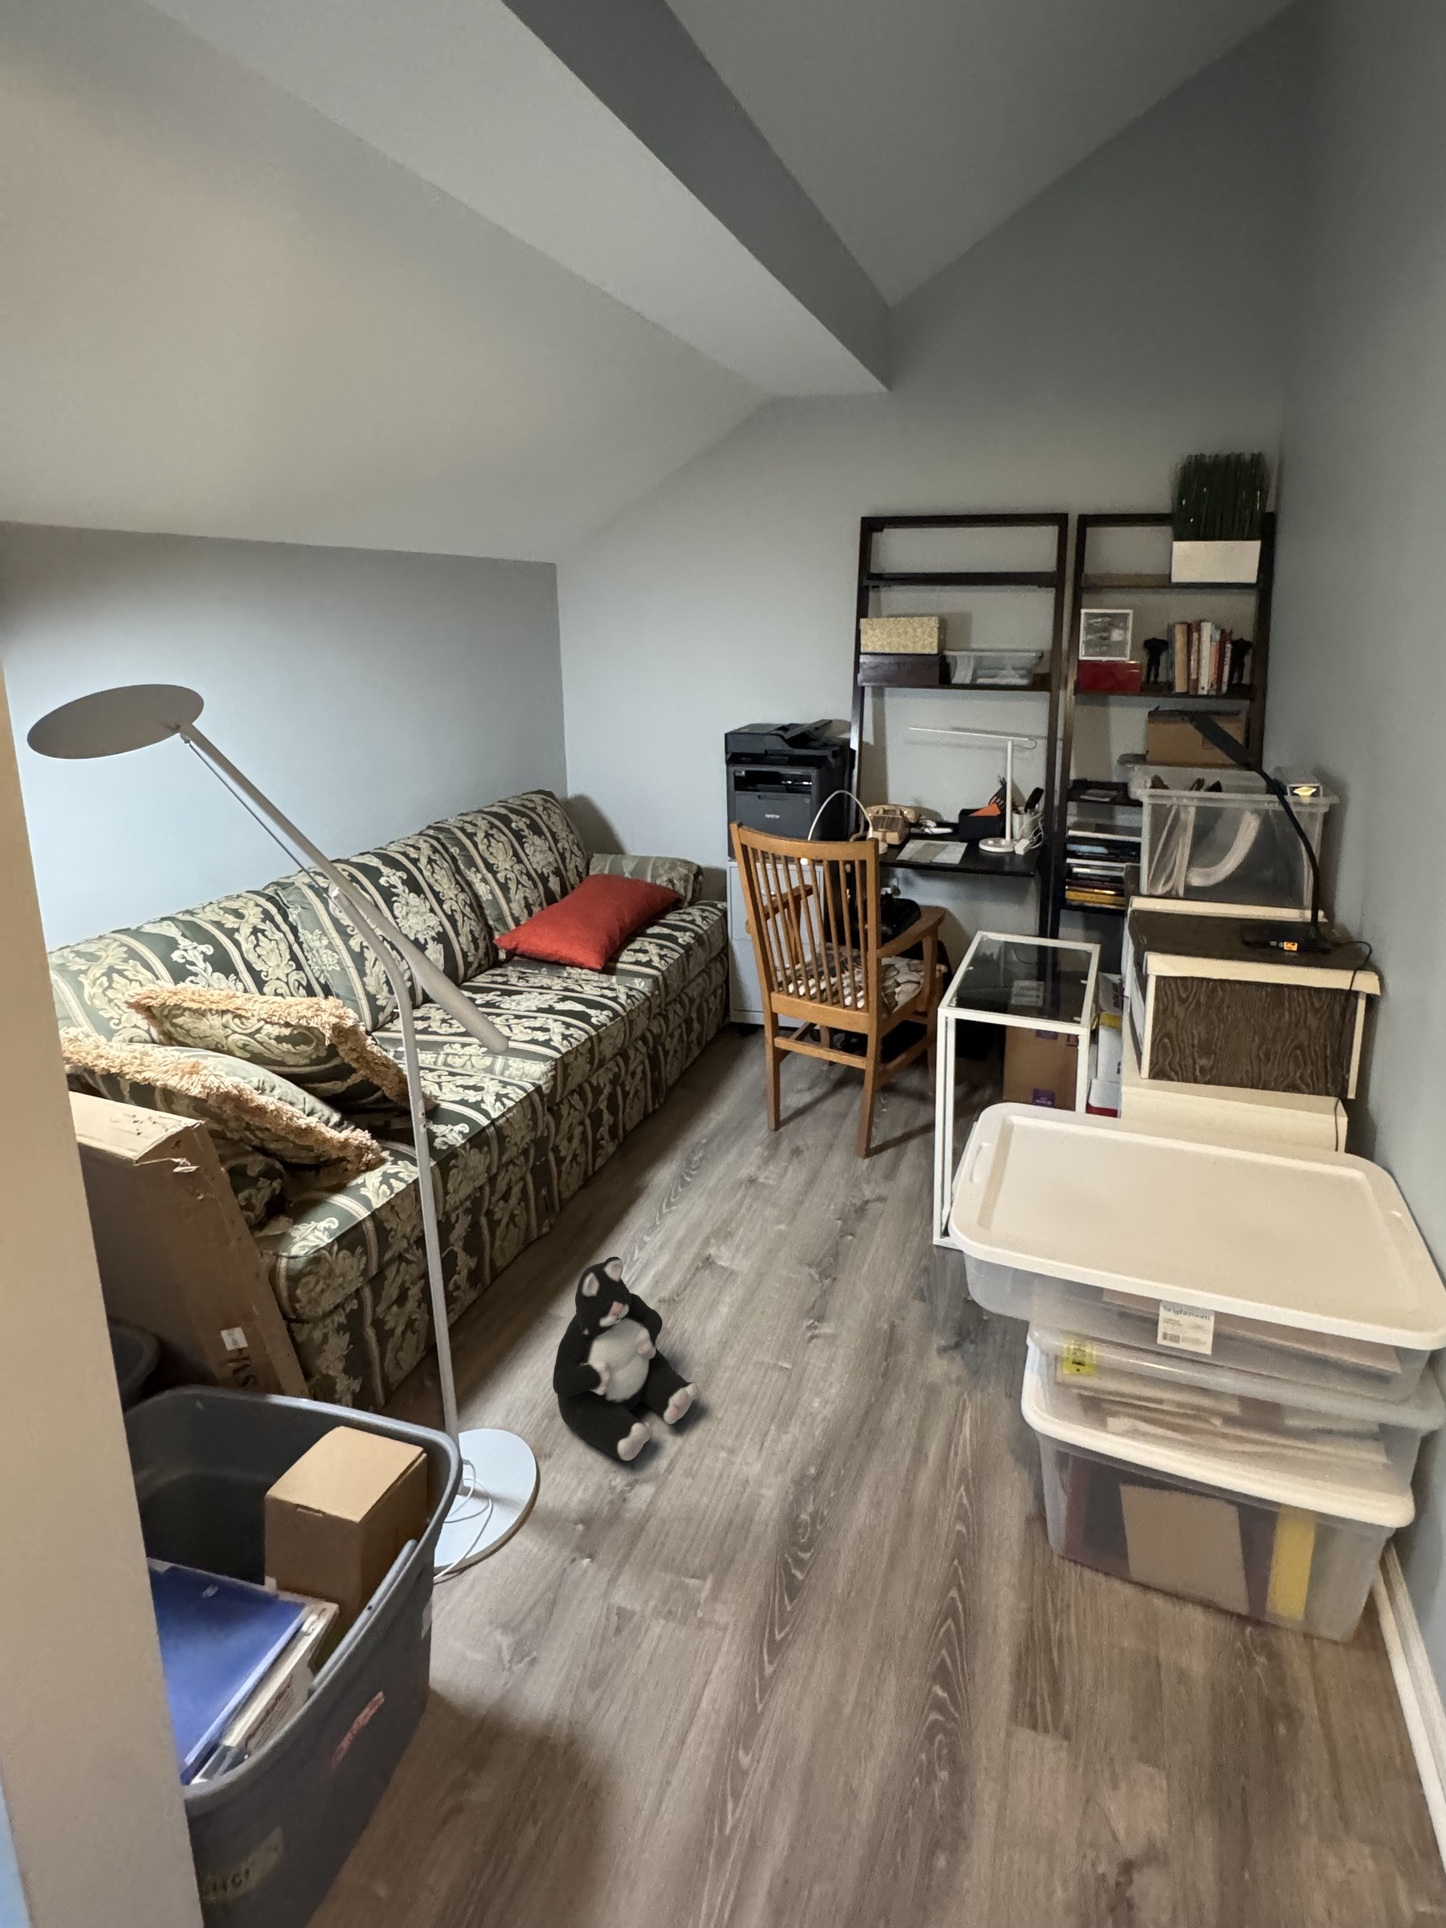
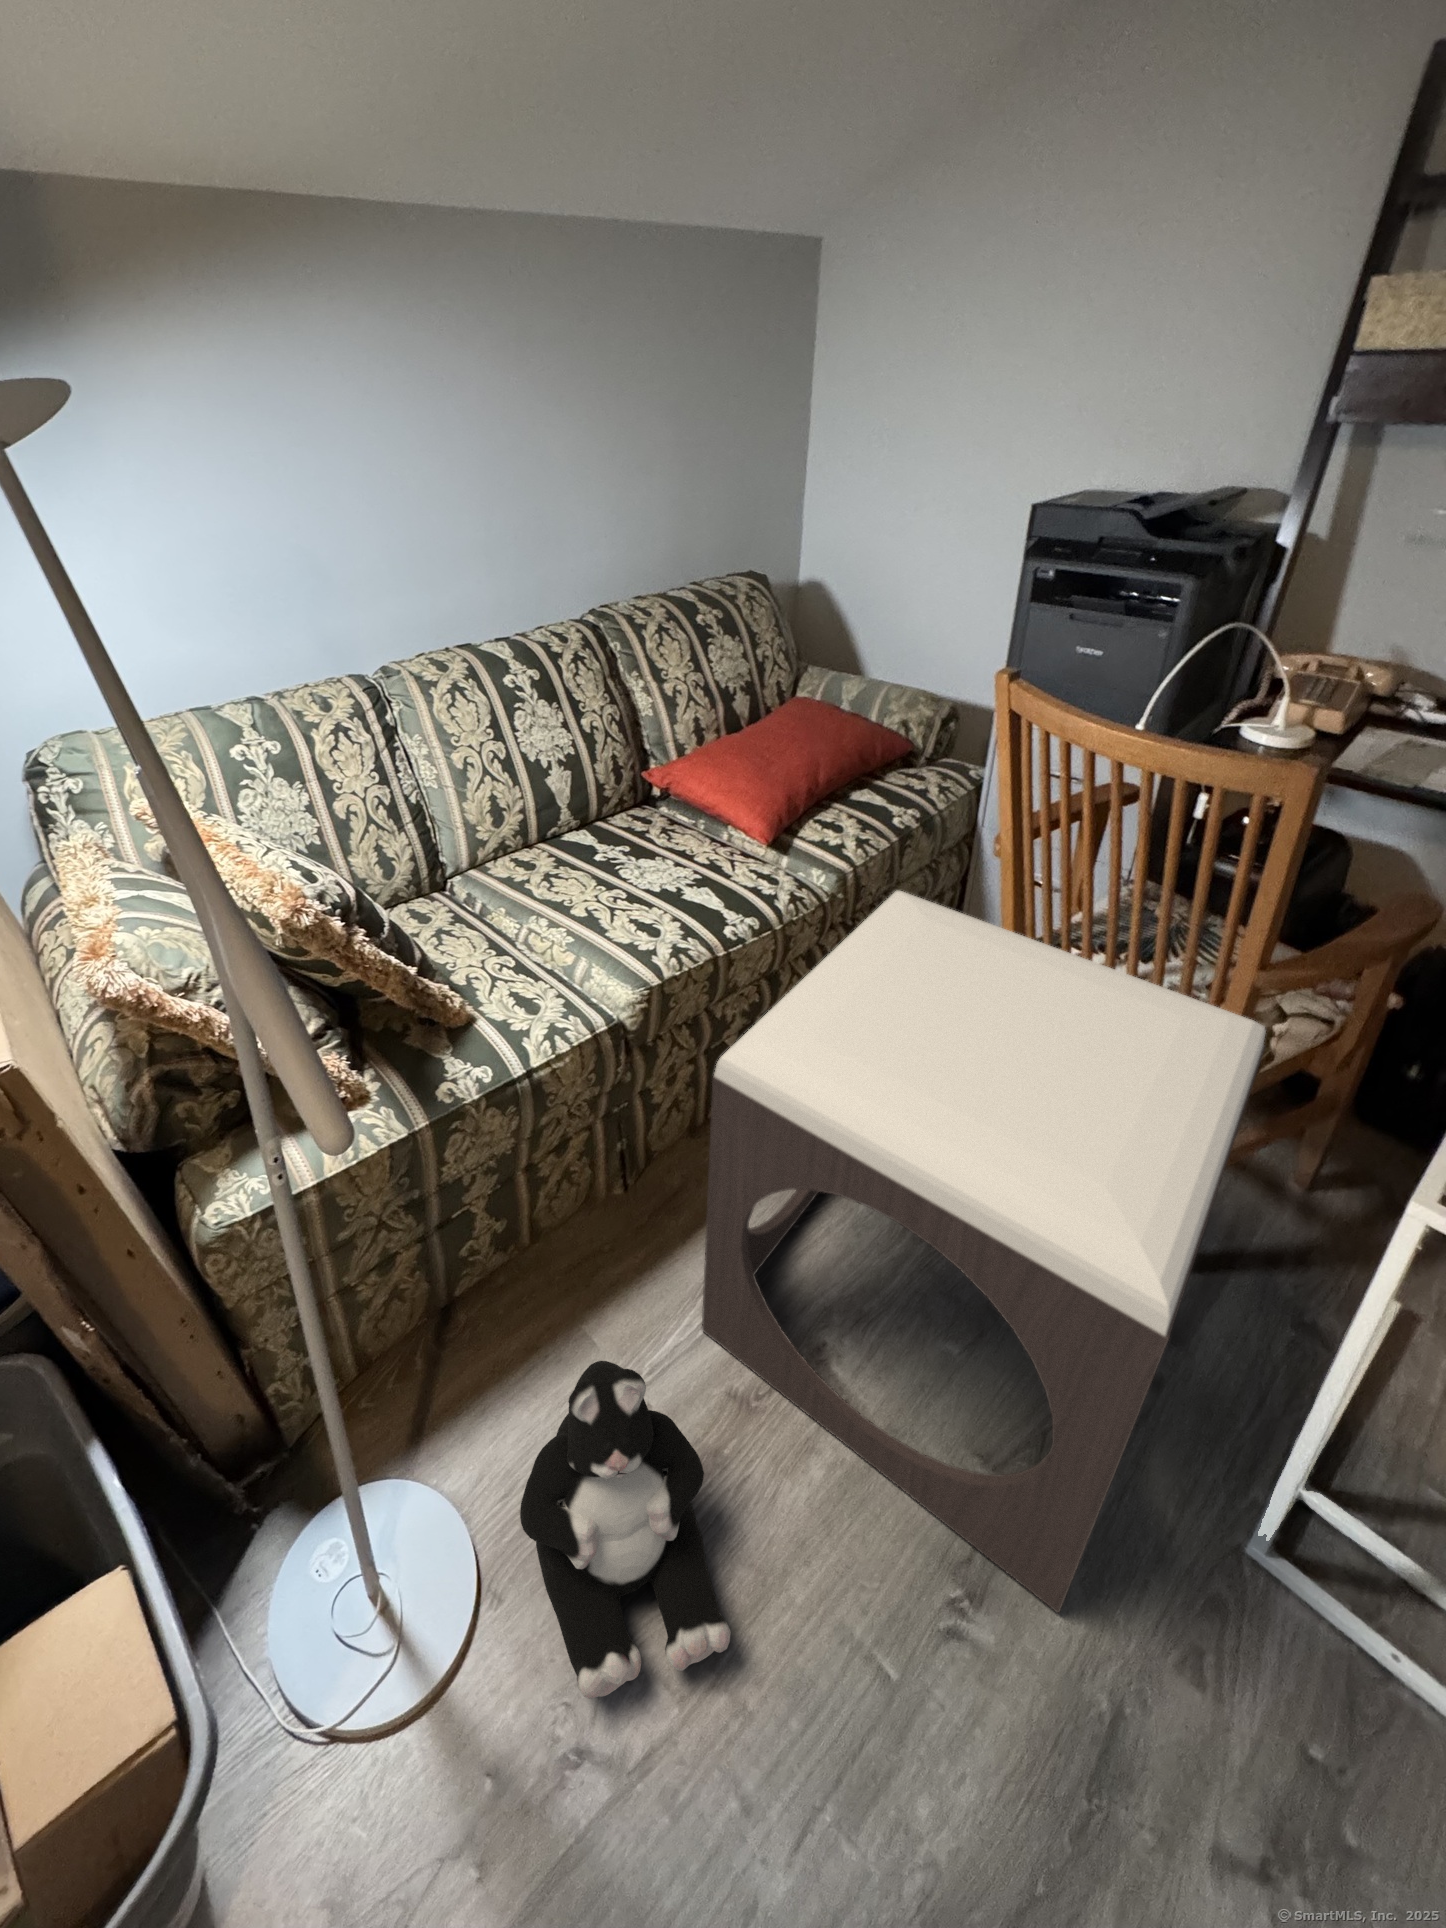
footstool: none [626,964,888,1310] -> present [702,891,1266,1613]

